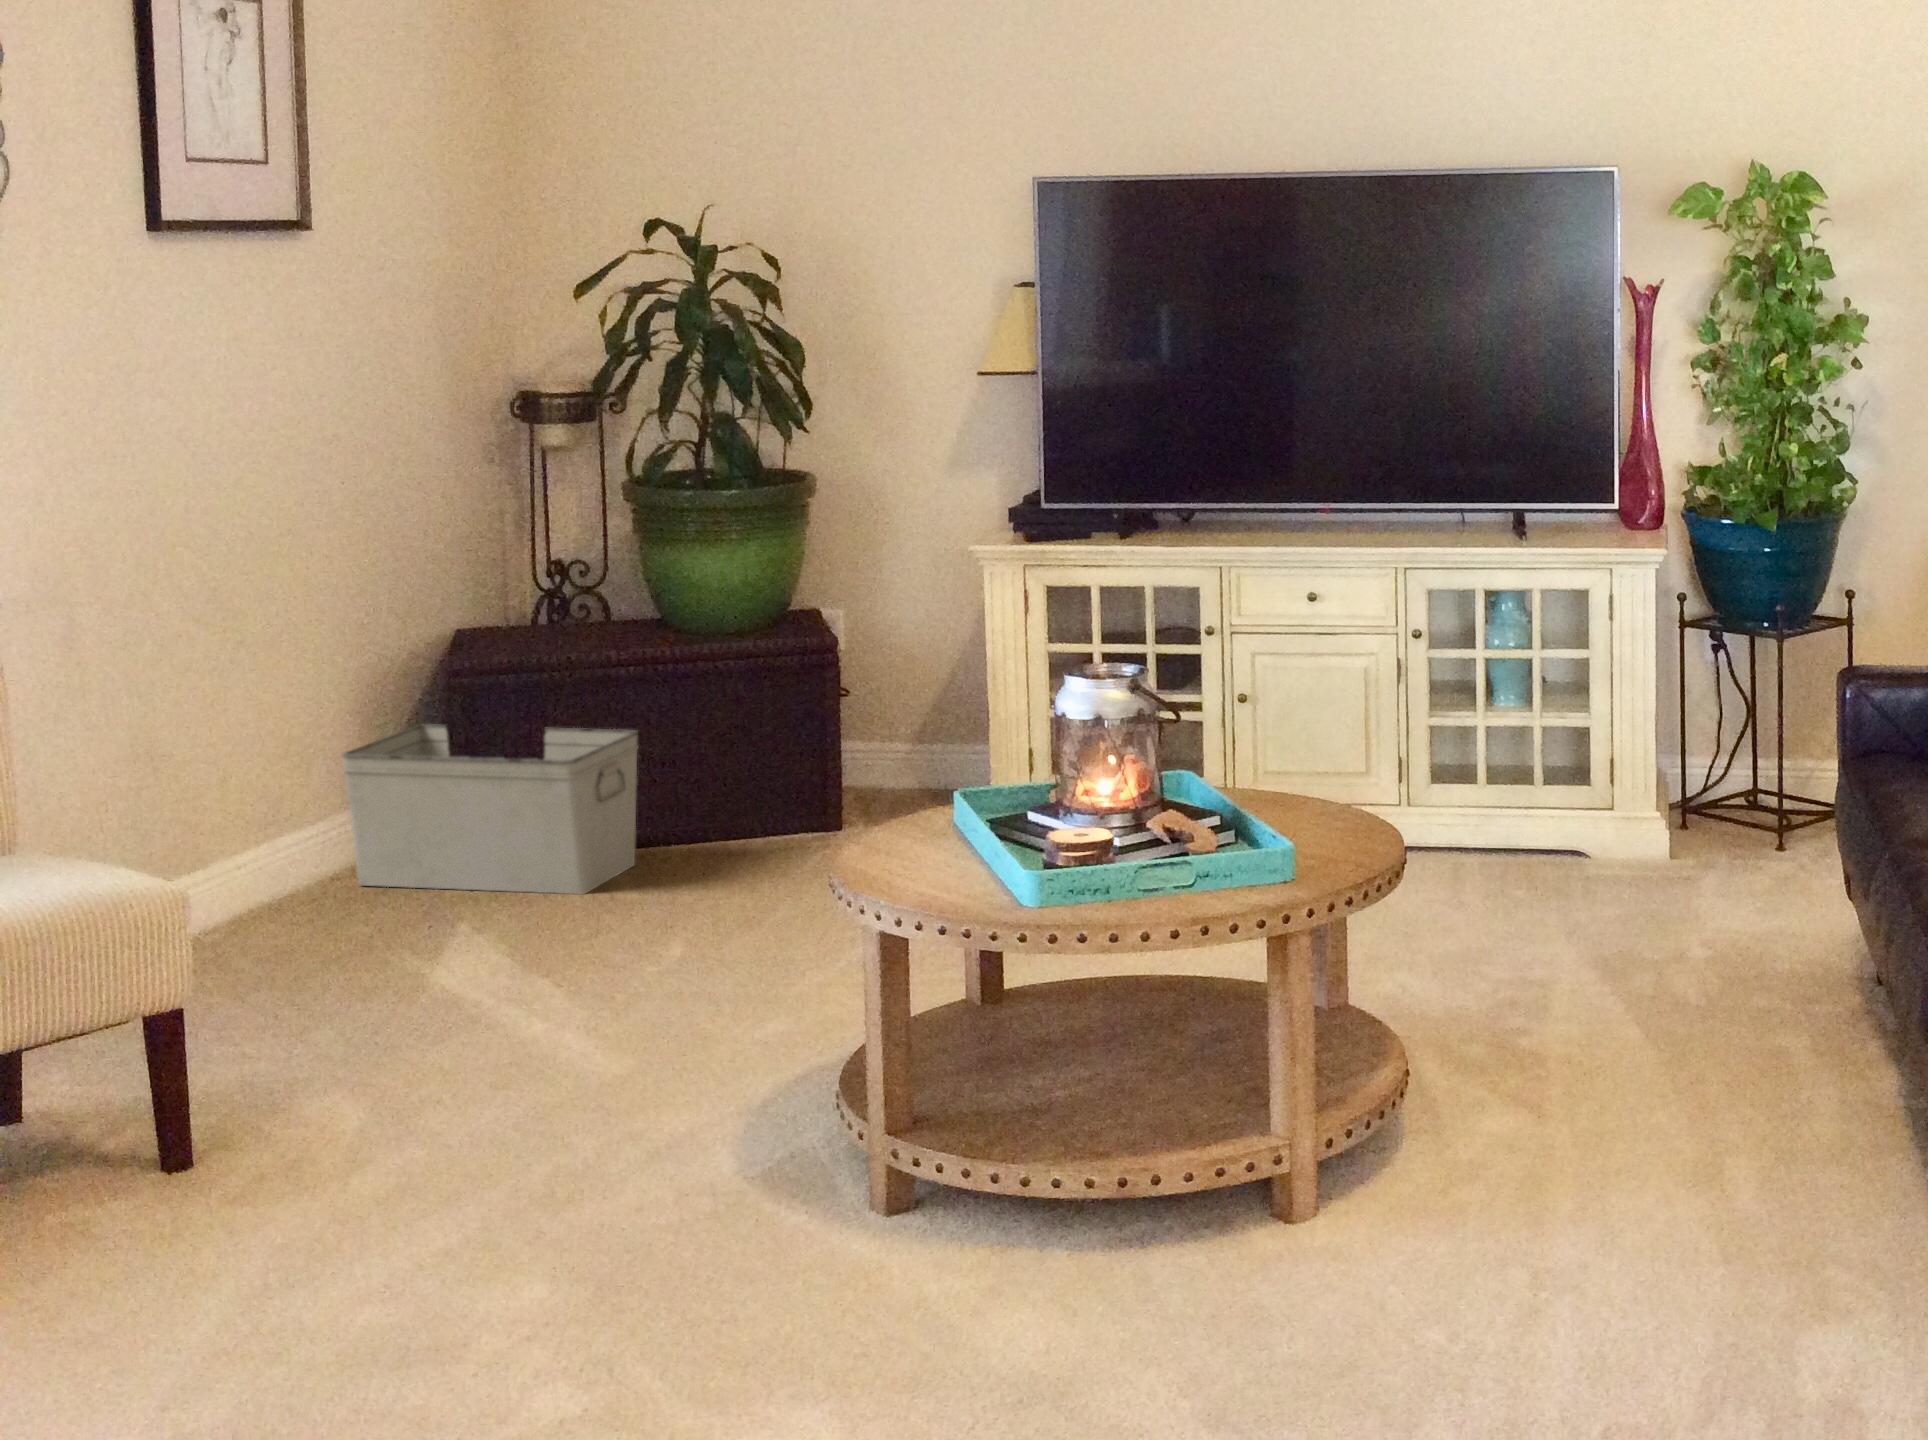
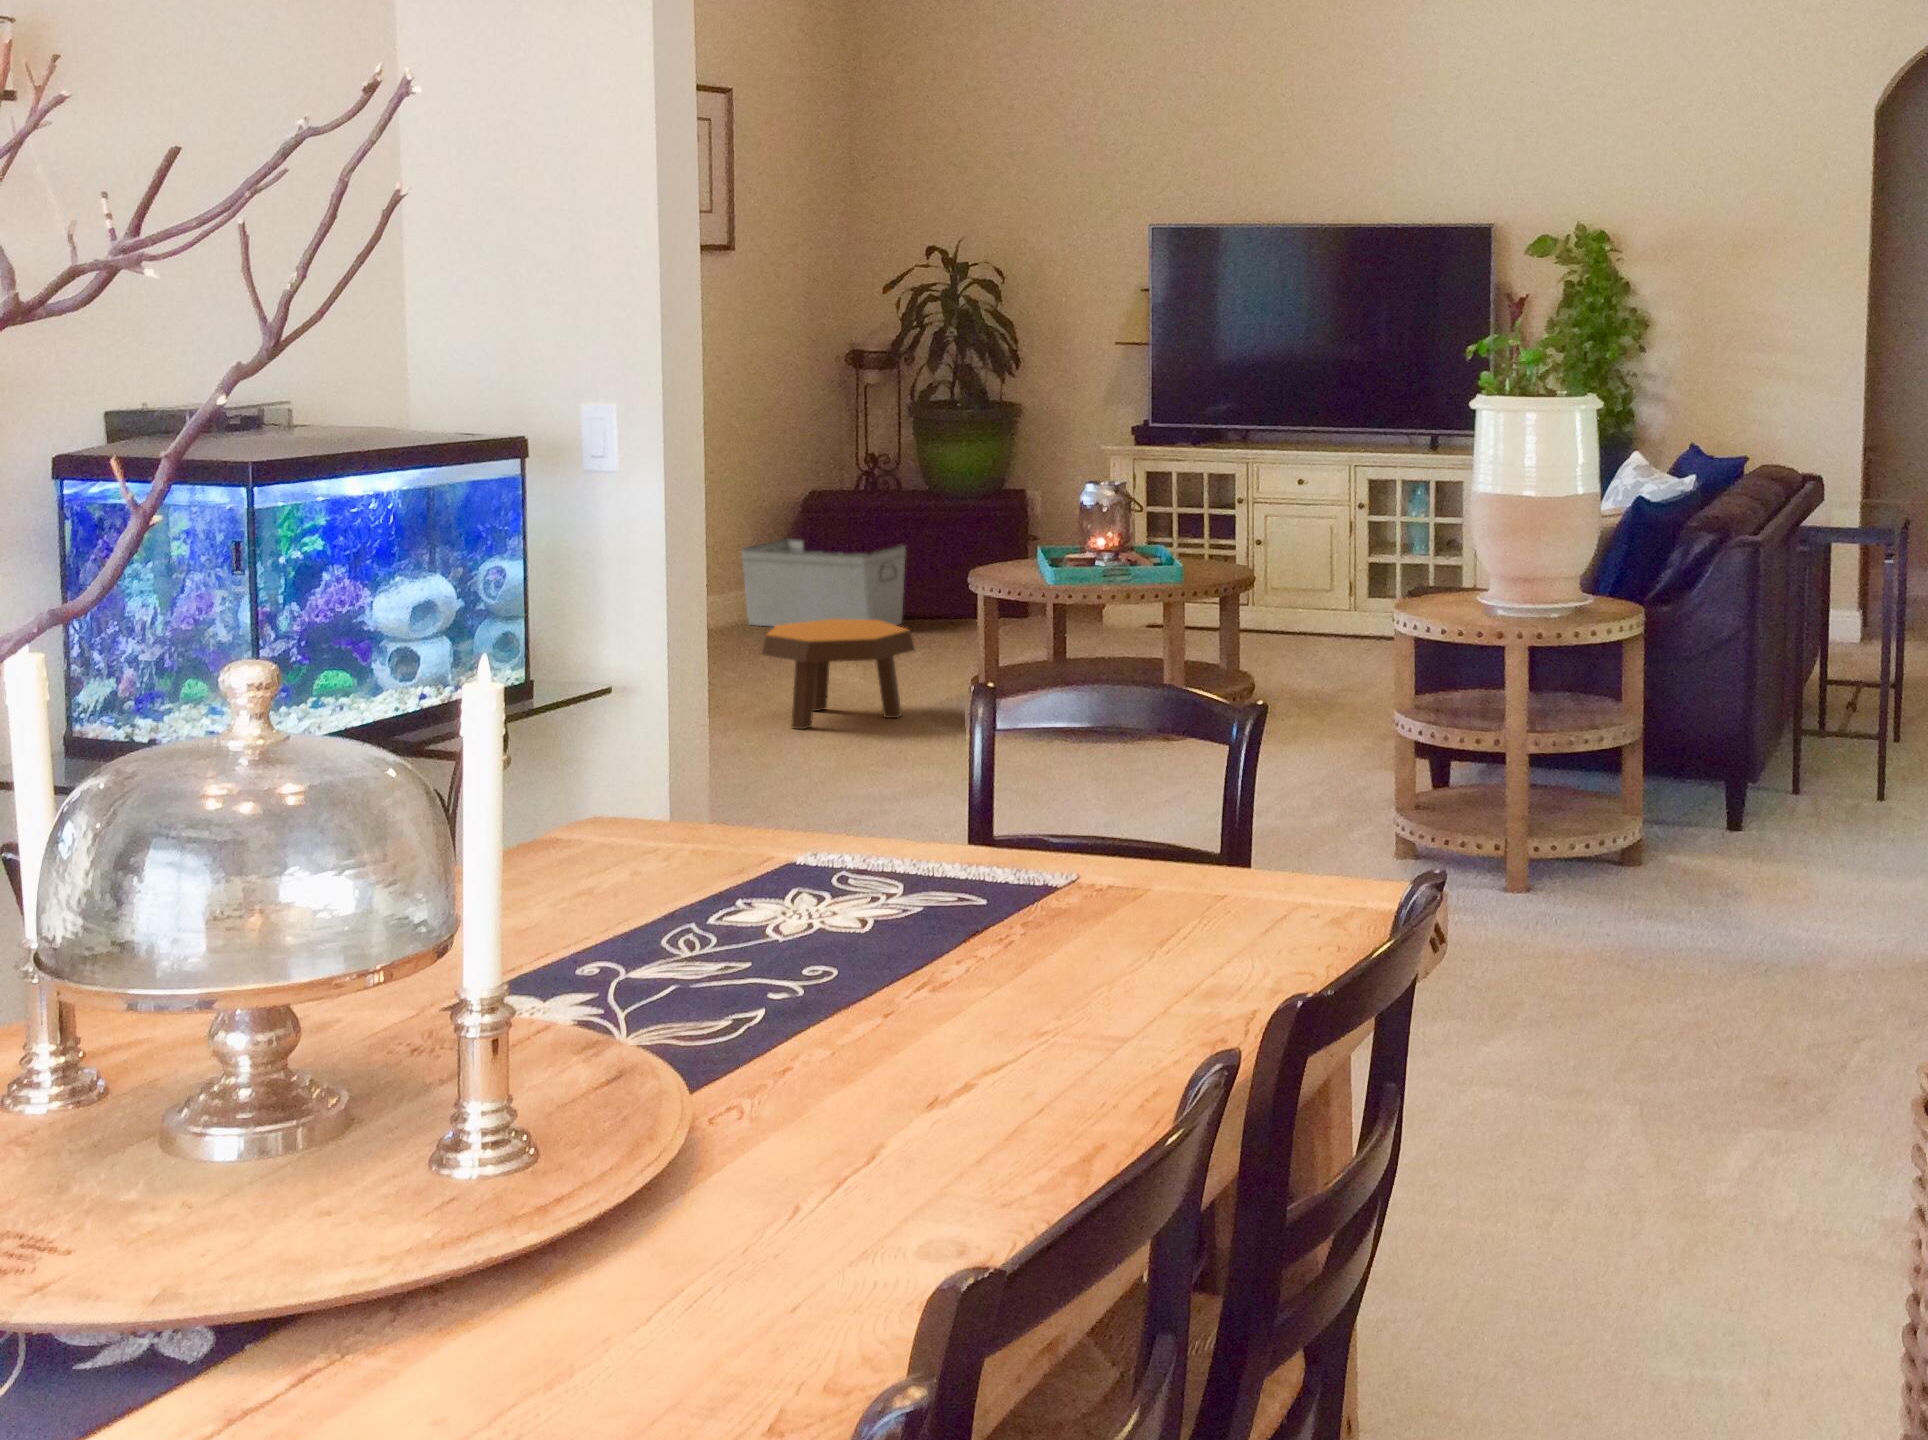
footstool: none [400,963,728,1243] -> present [762,619,915,729]

